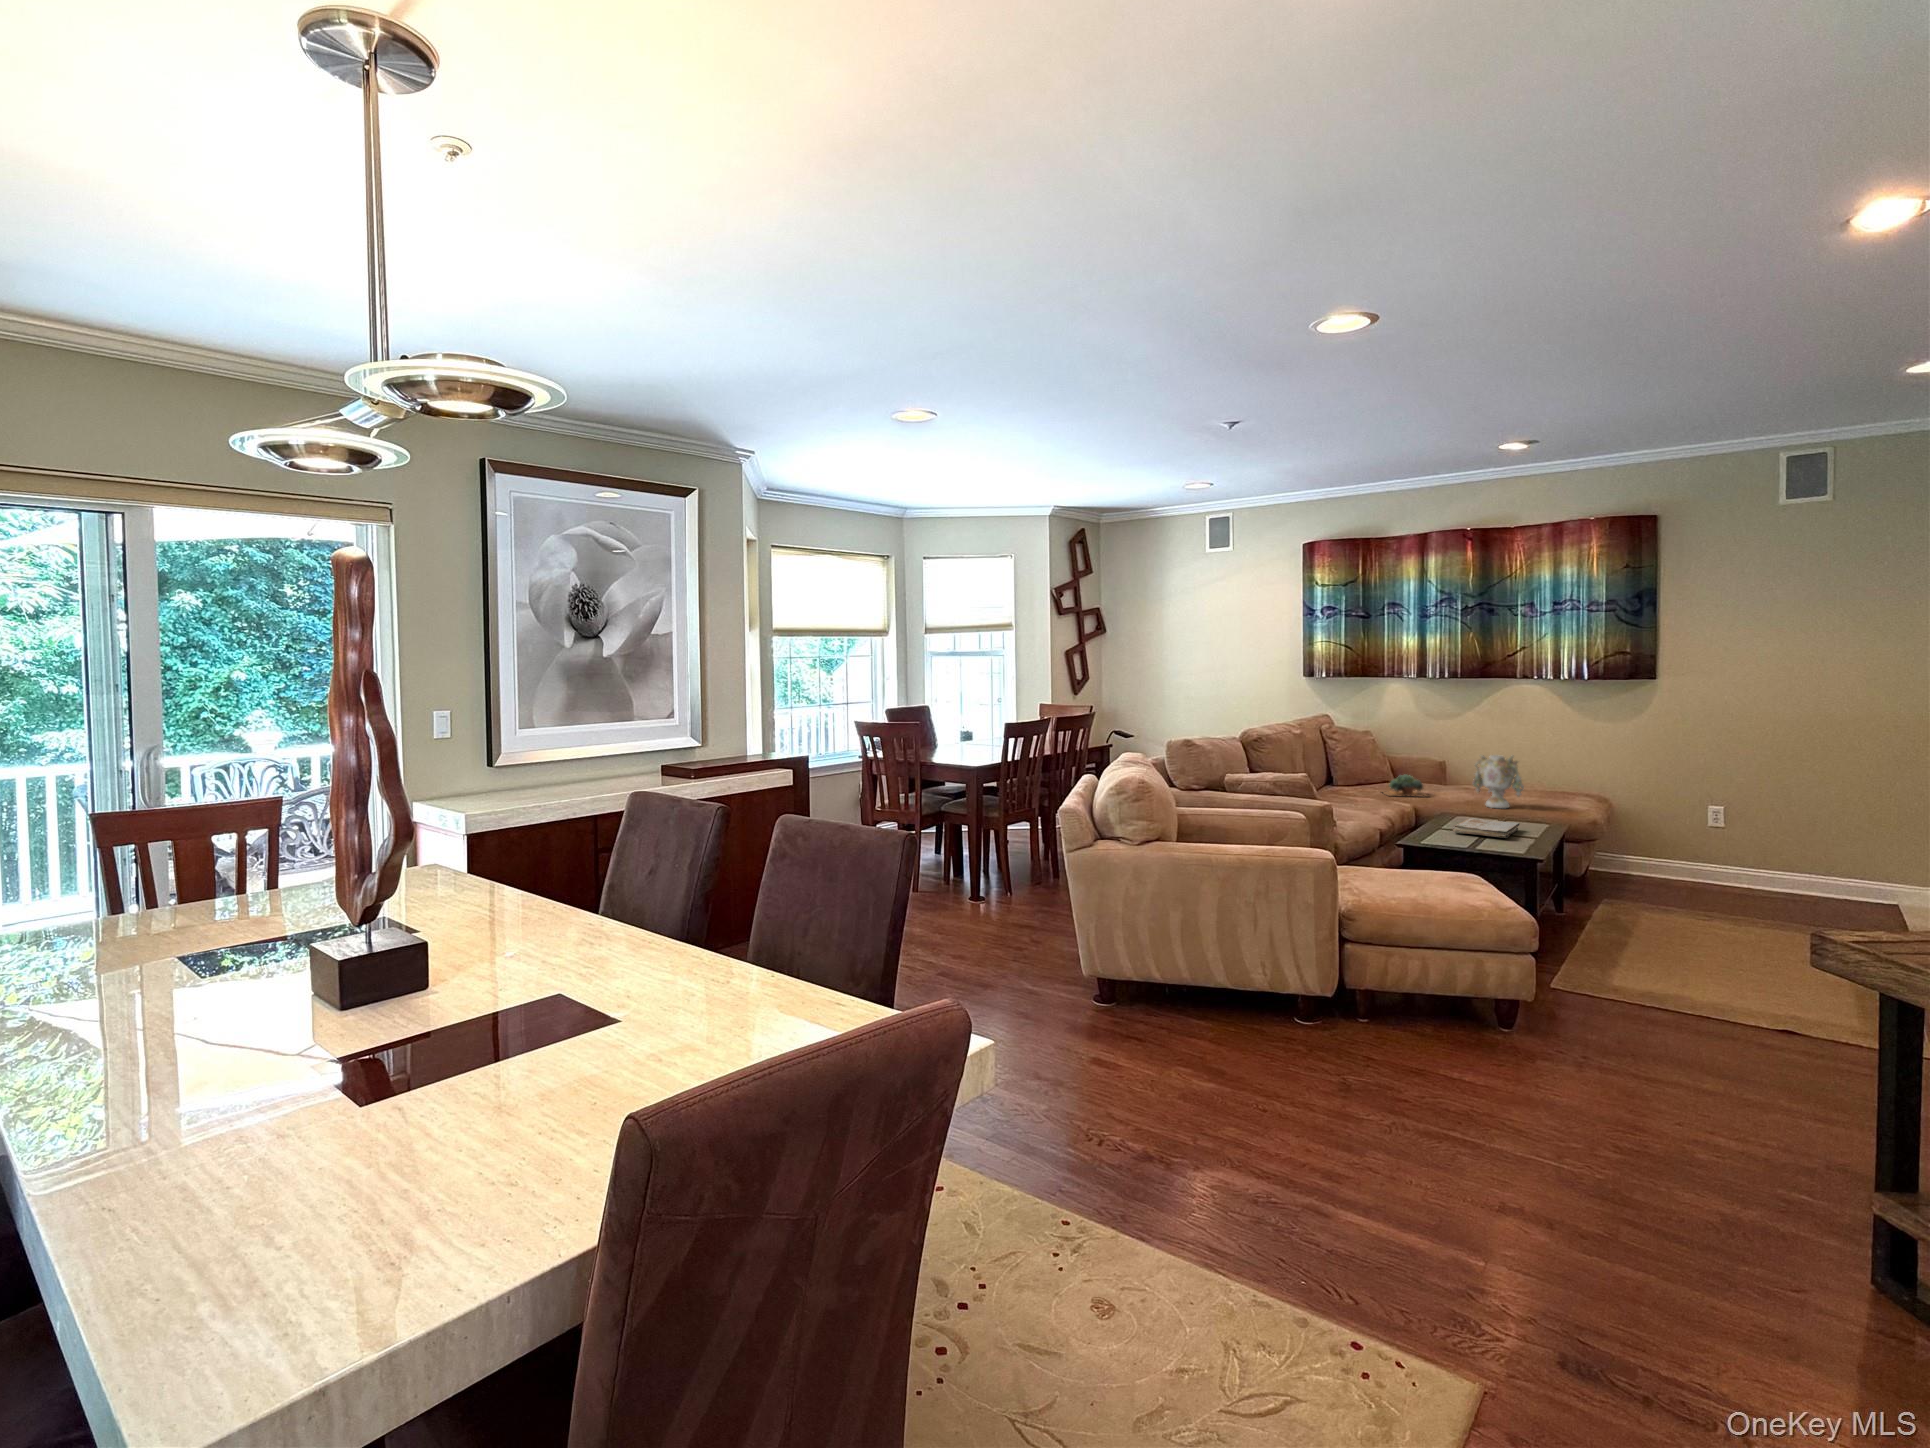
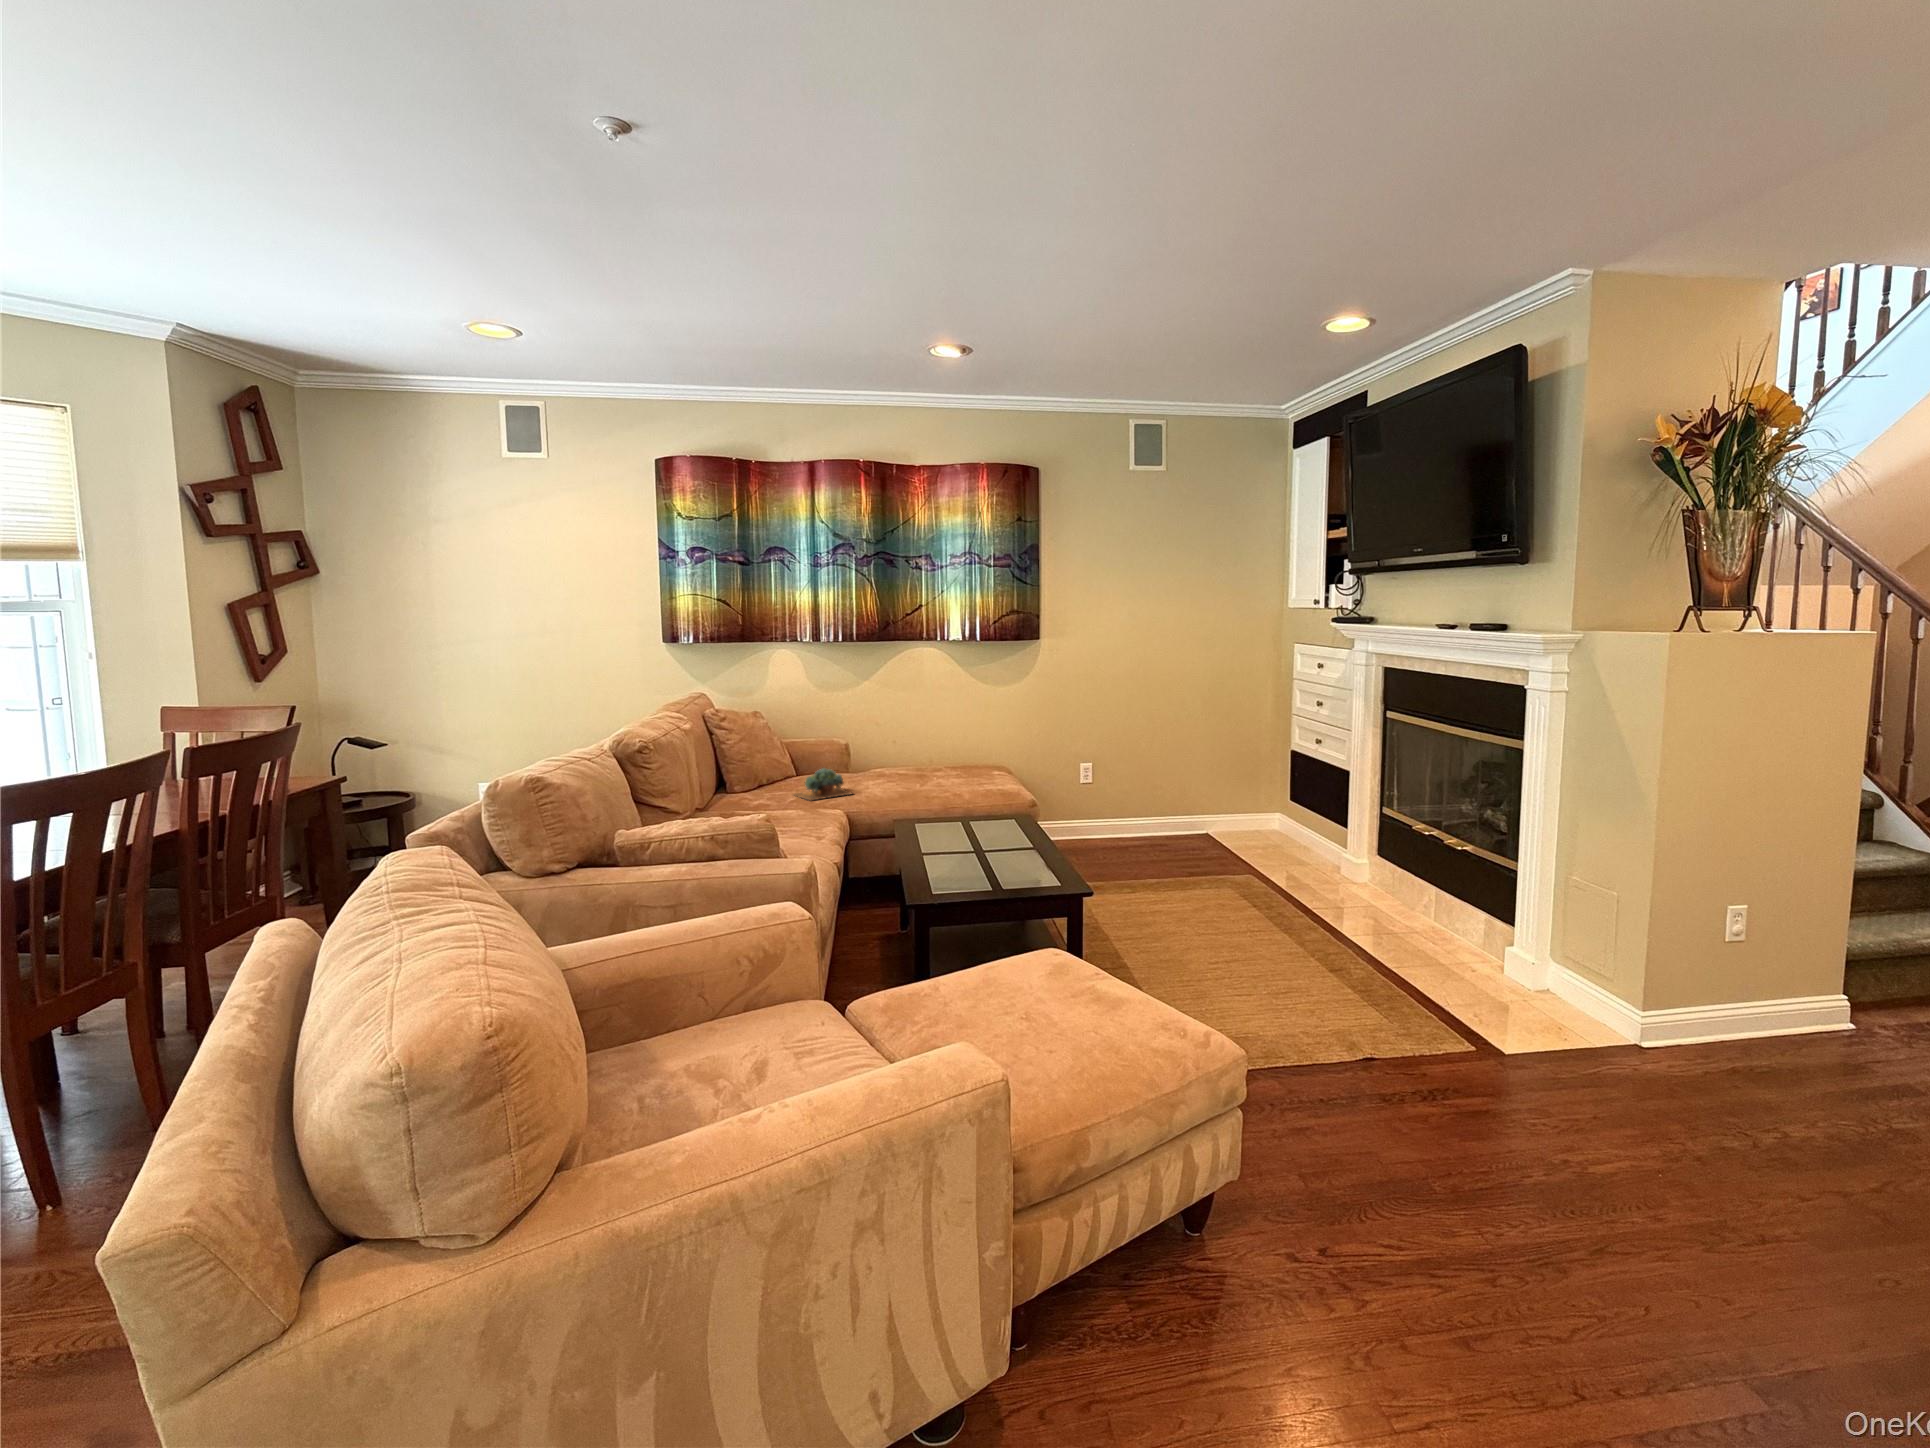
vase: present [1472,755,1524,808] -> none [905,732,964,800]
book: present [1452,818,1520,838] -> none [939,823,1010,854]

